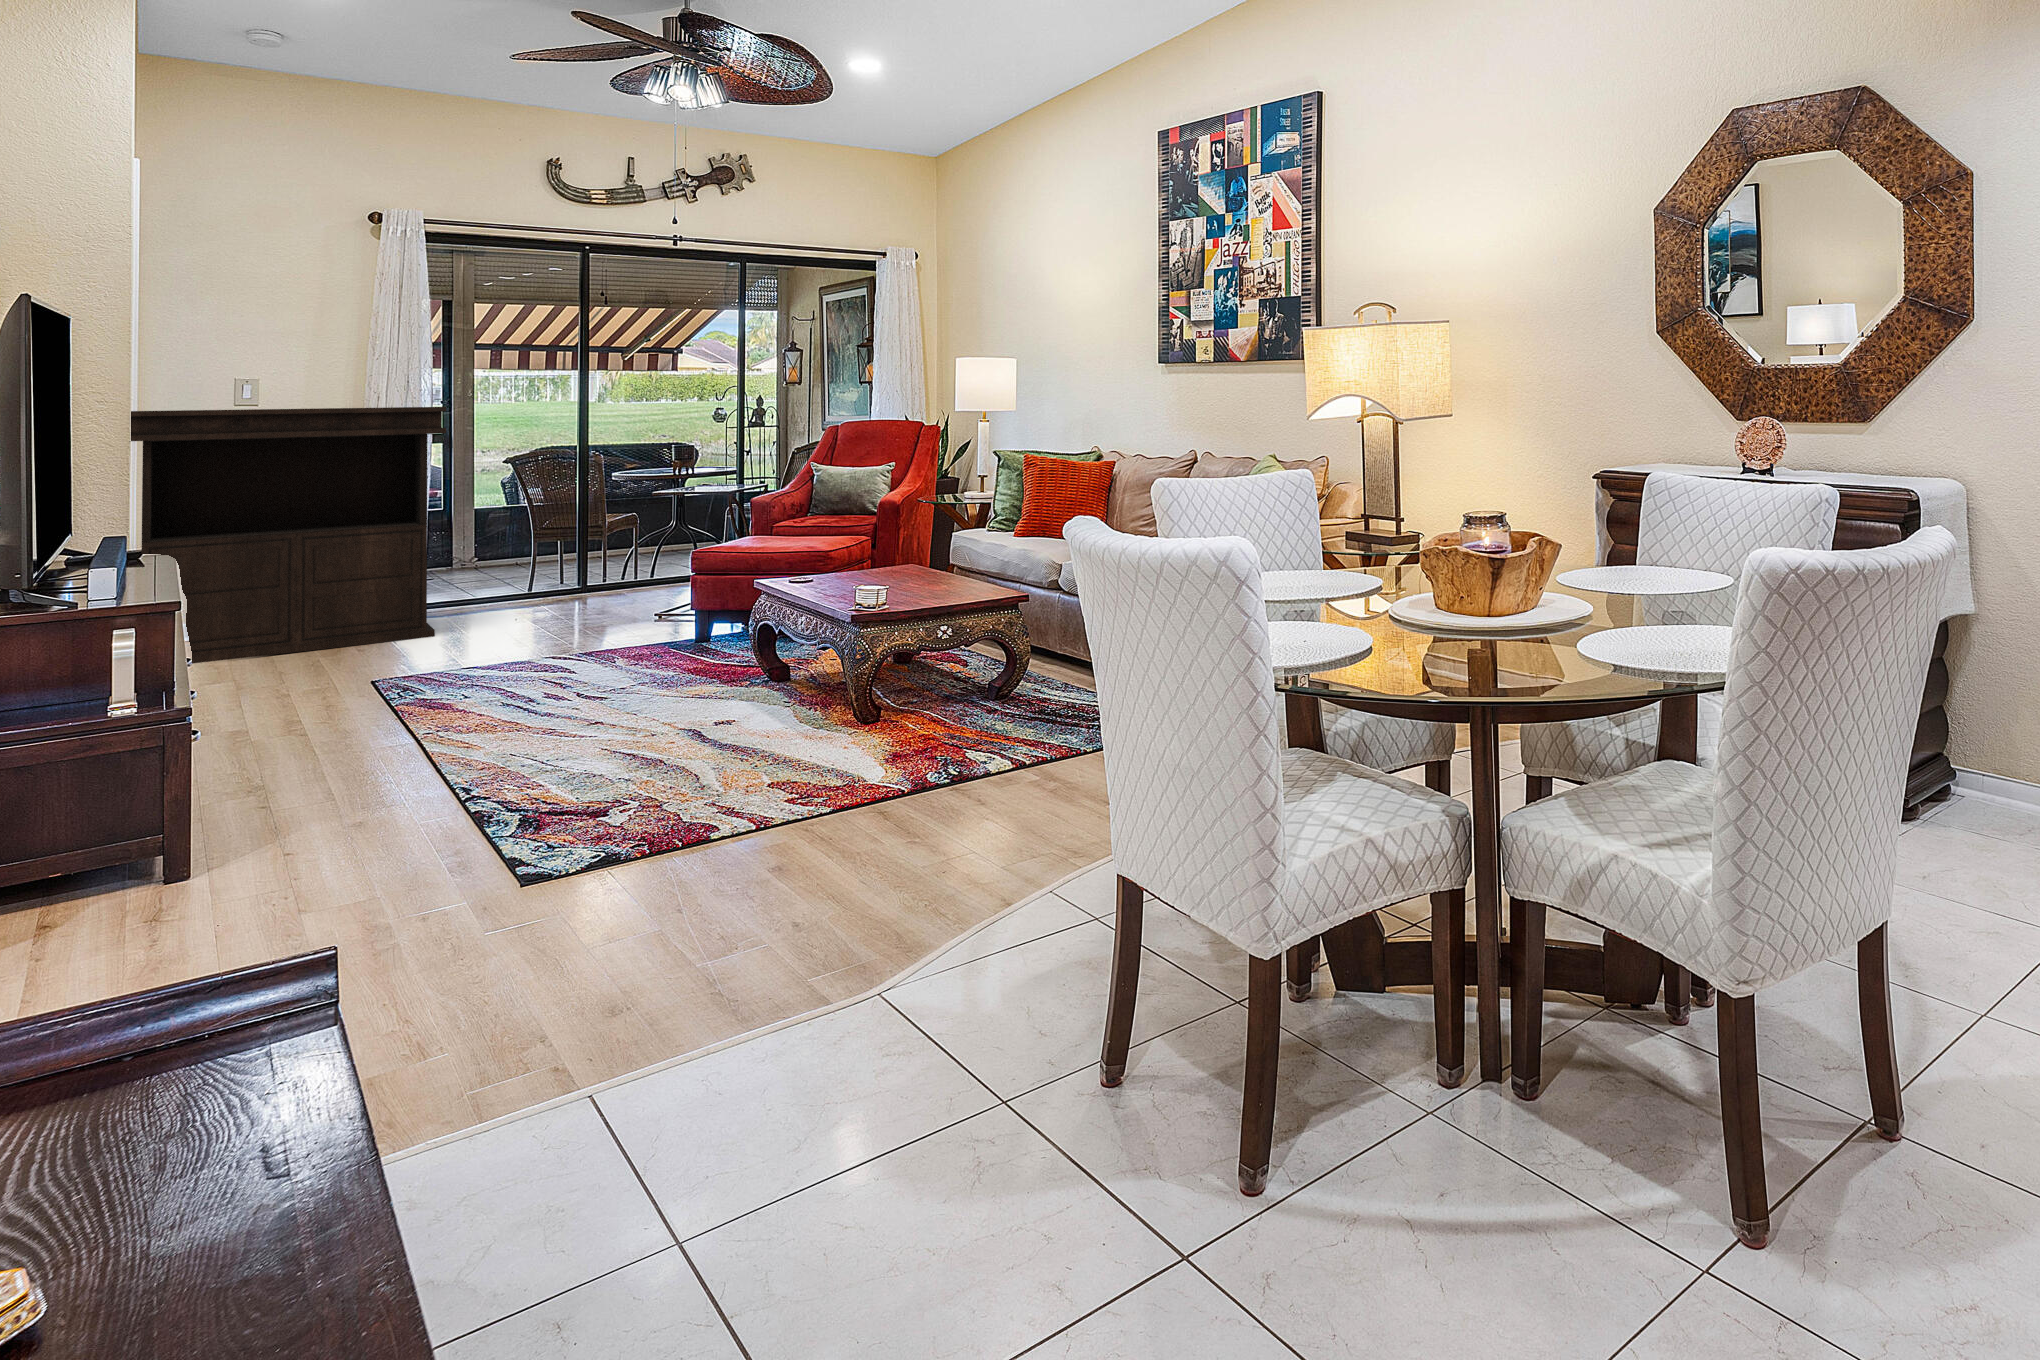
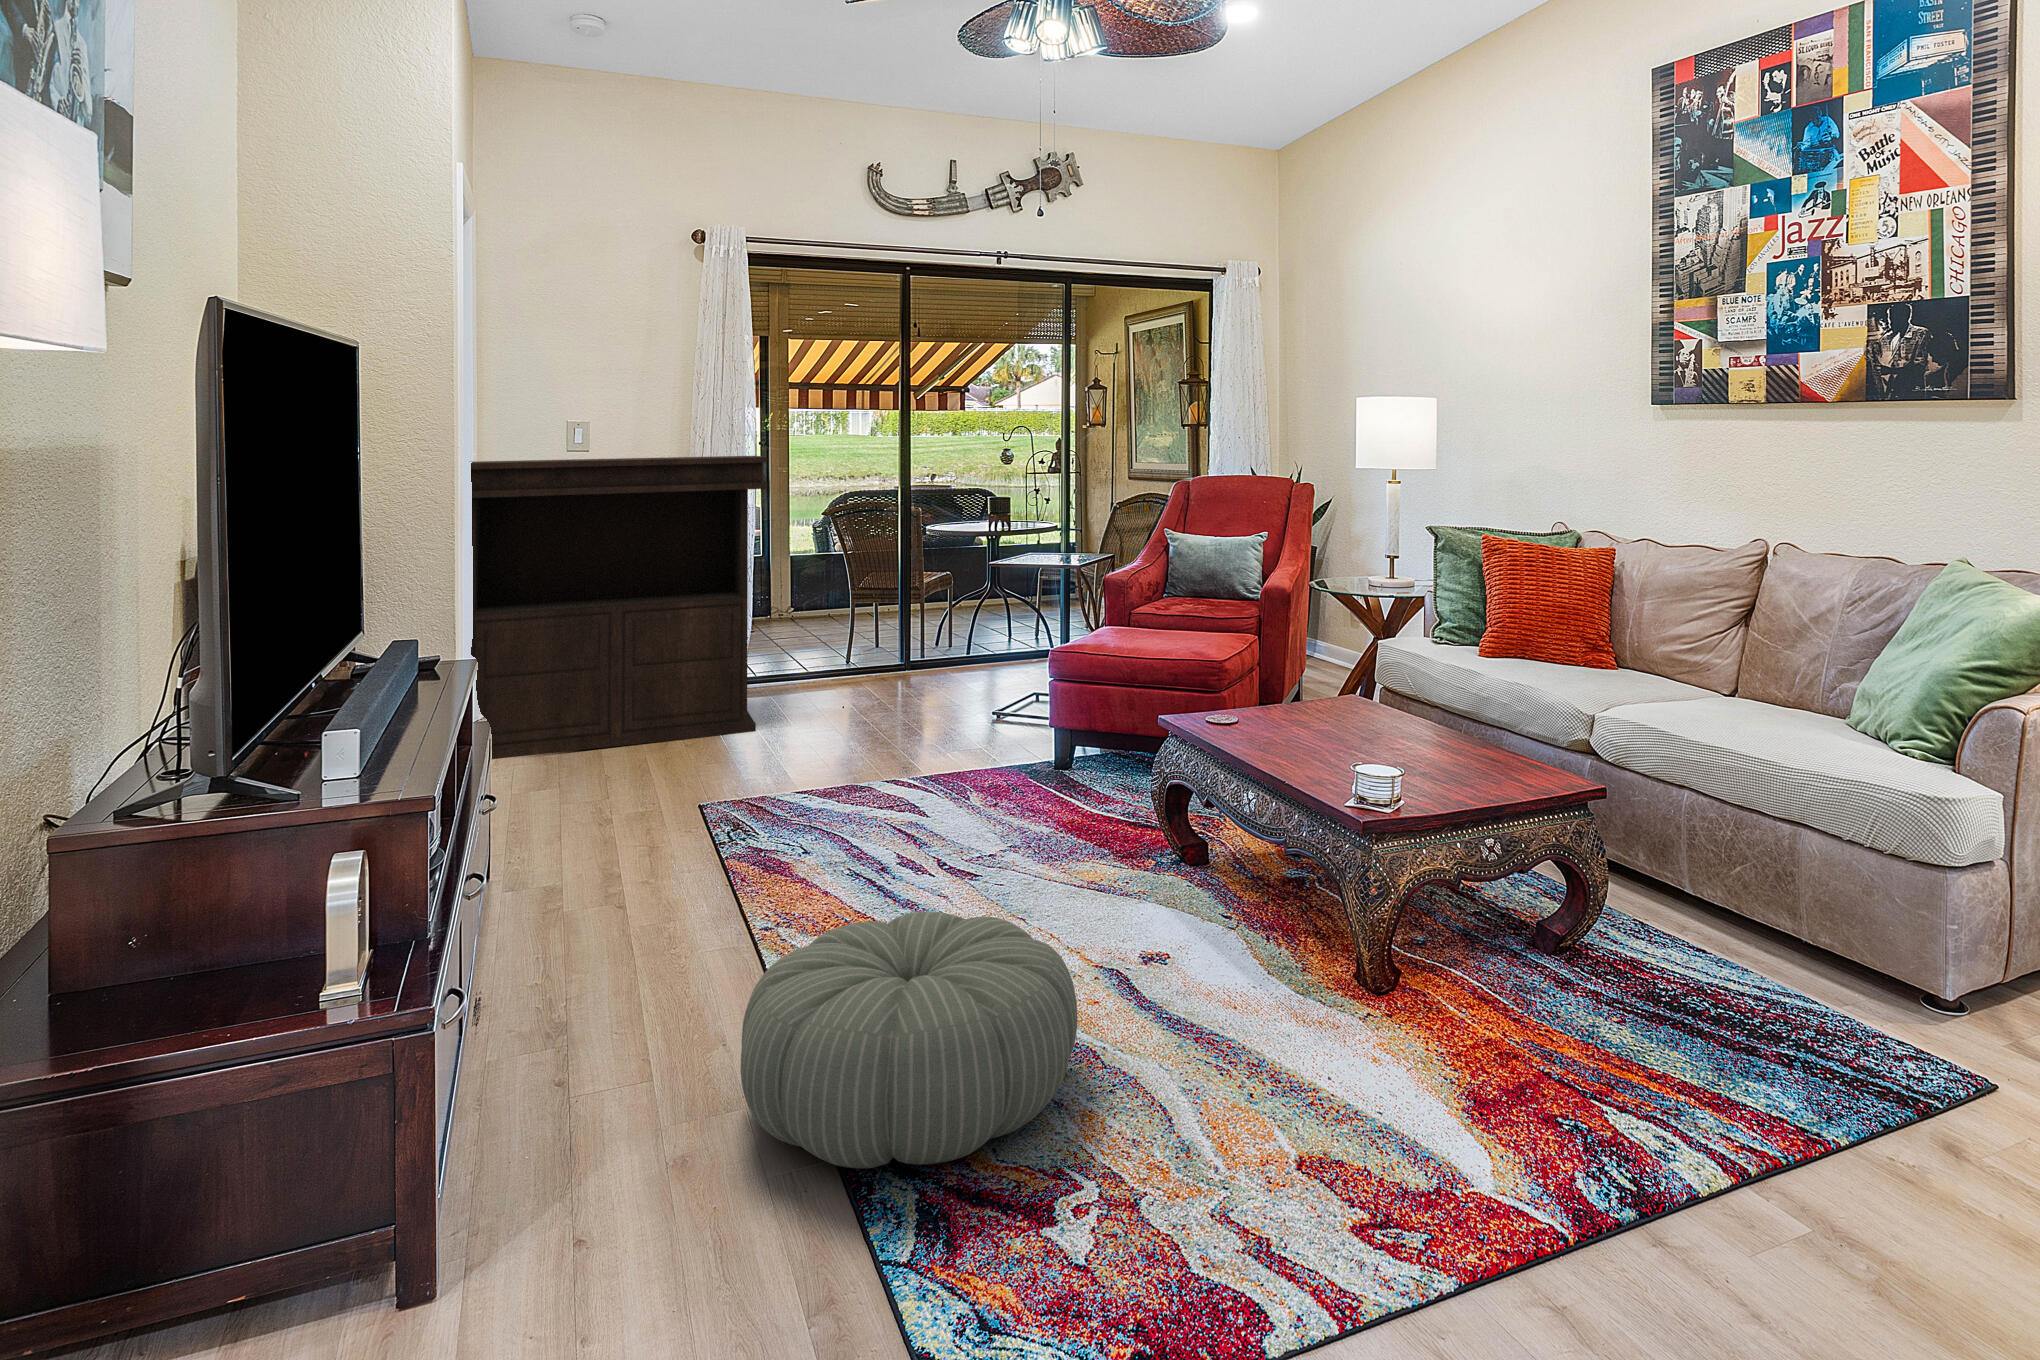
pouf: none [403,685,649,812] -> present [741,912,1077,1169]

